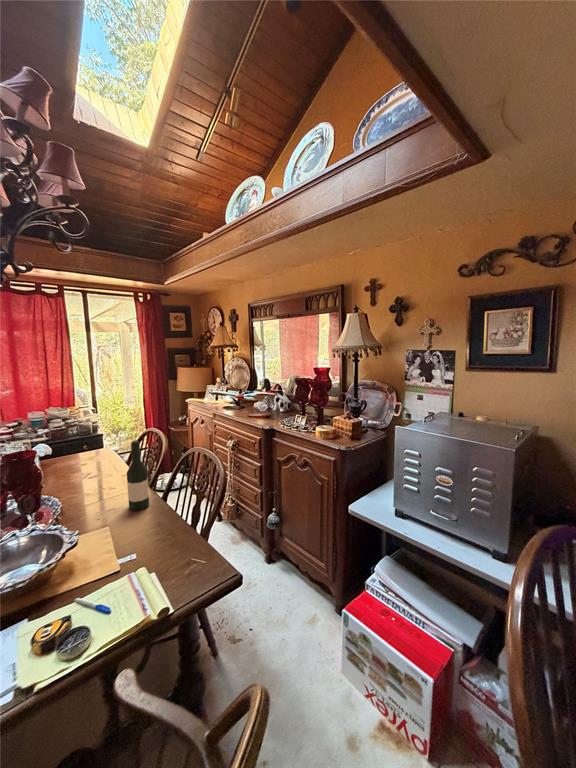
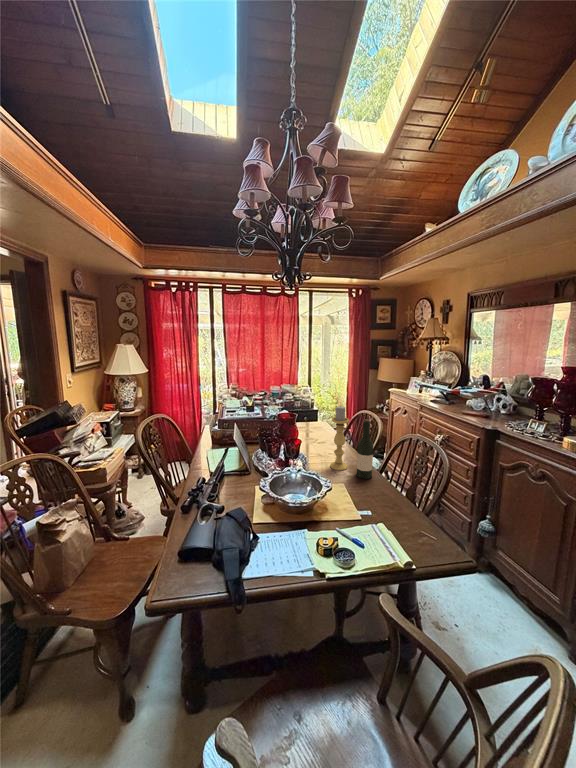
candle holder: none [92,429,120,509] -> present [330,406,349,470]

